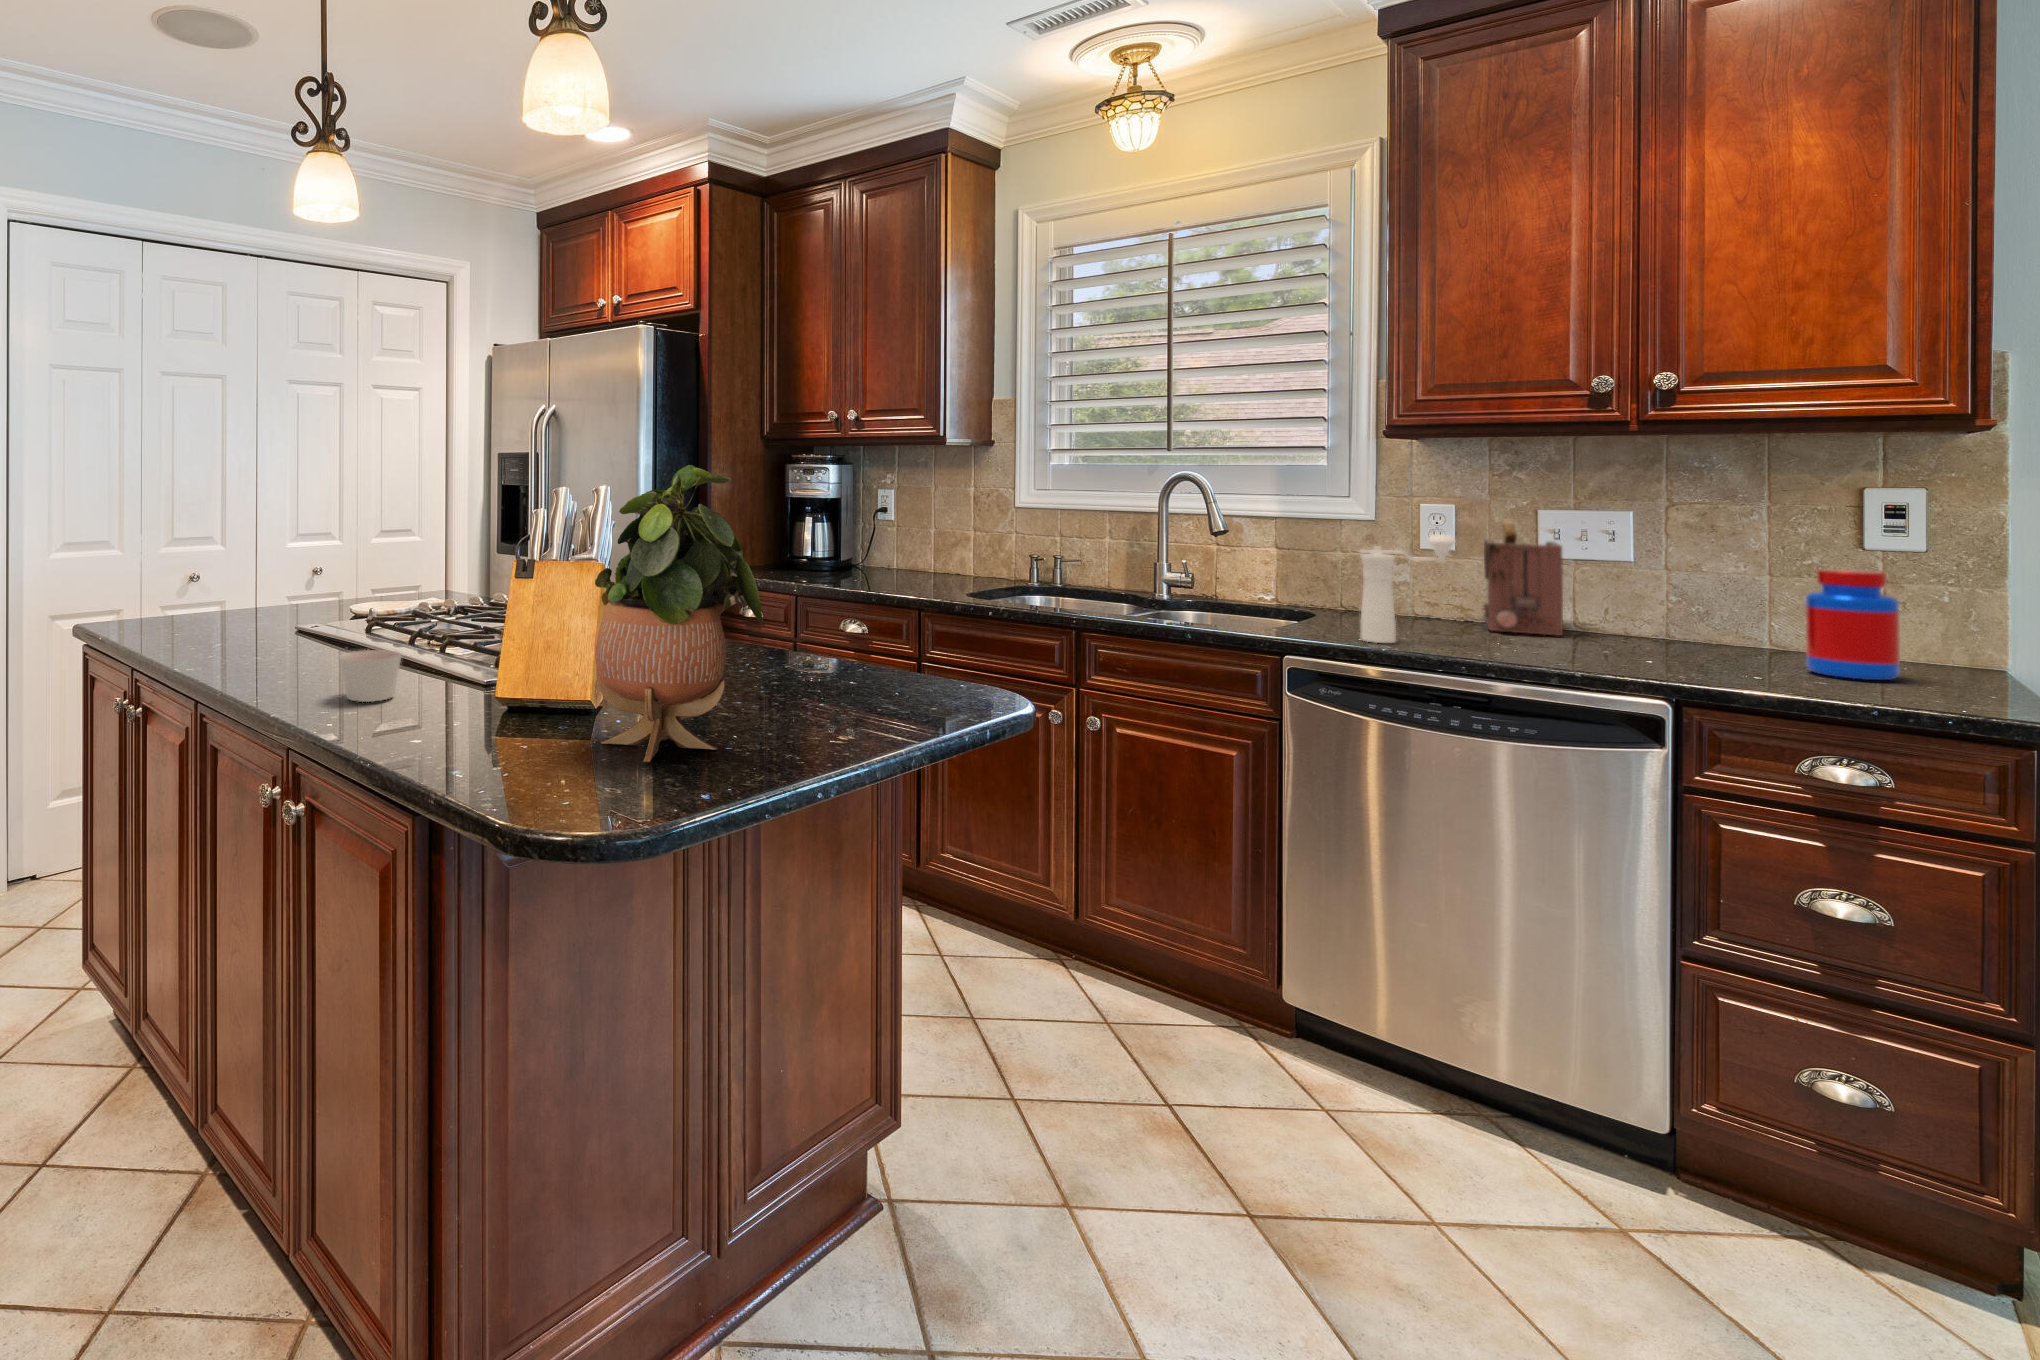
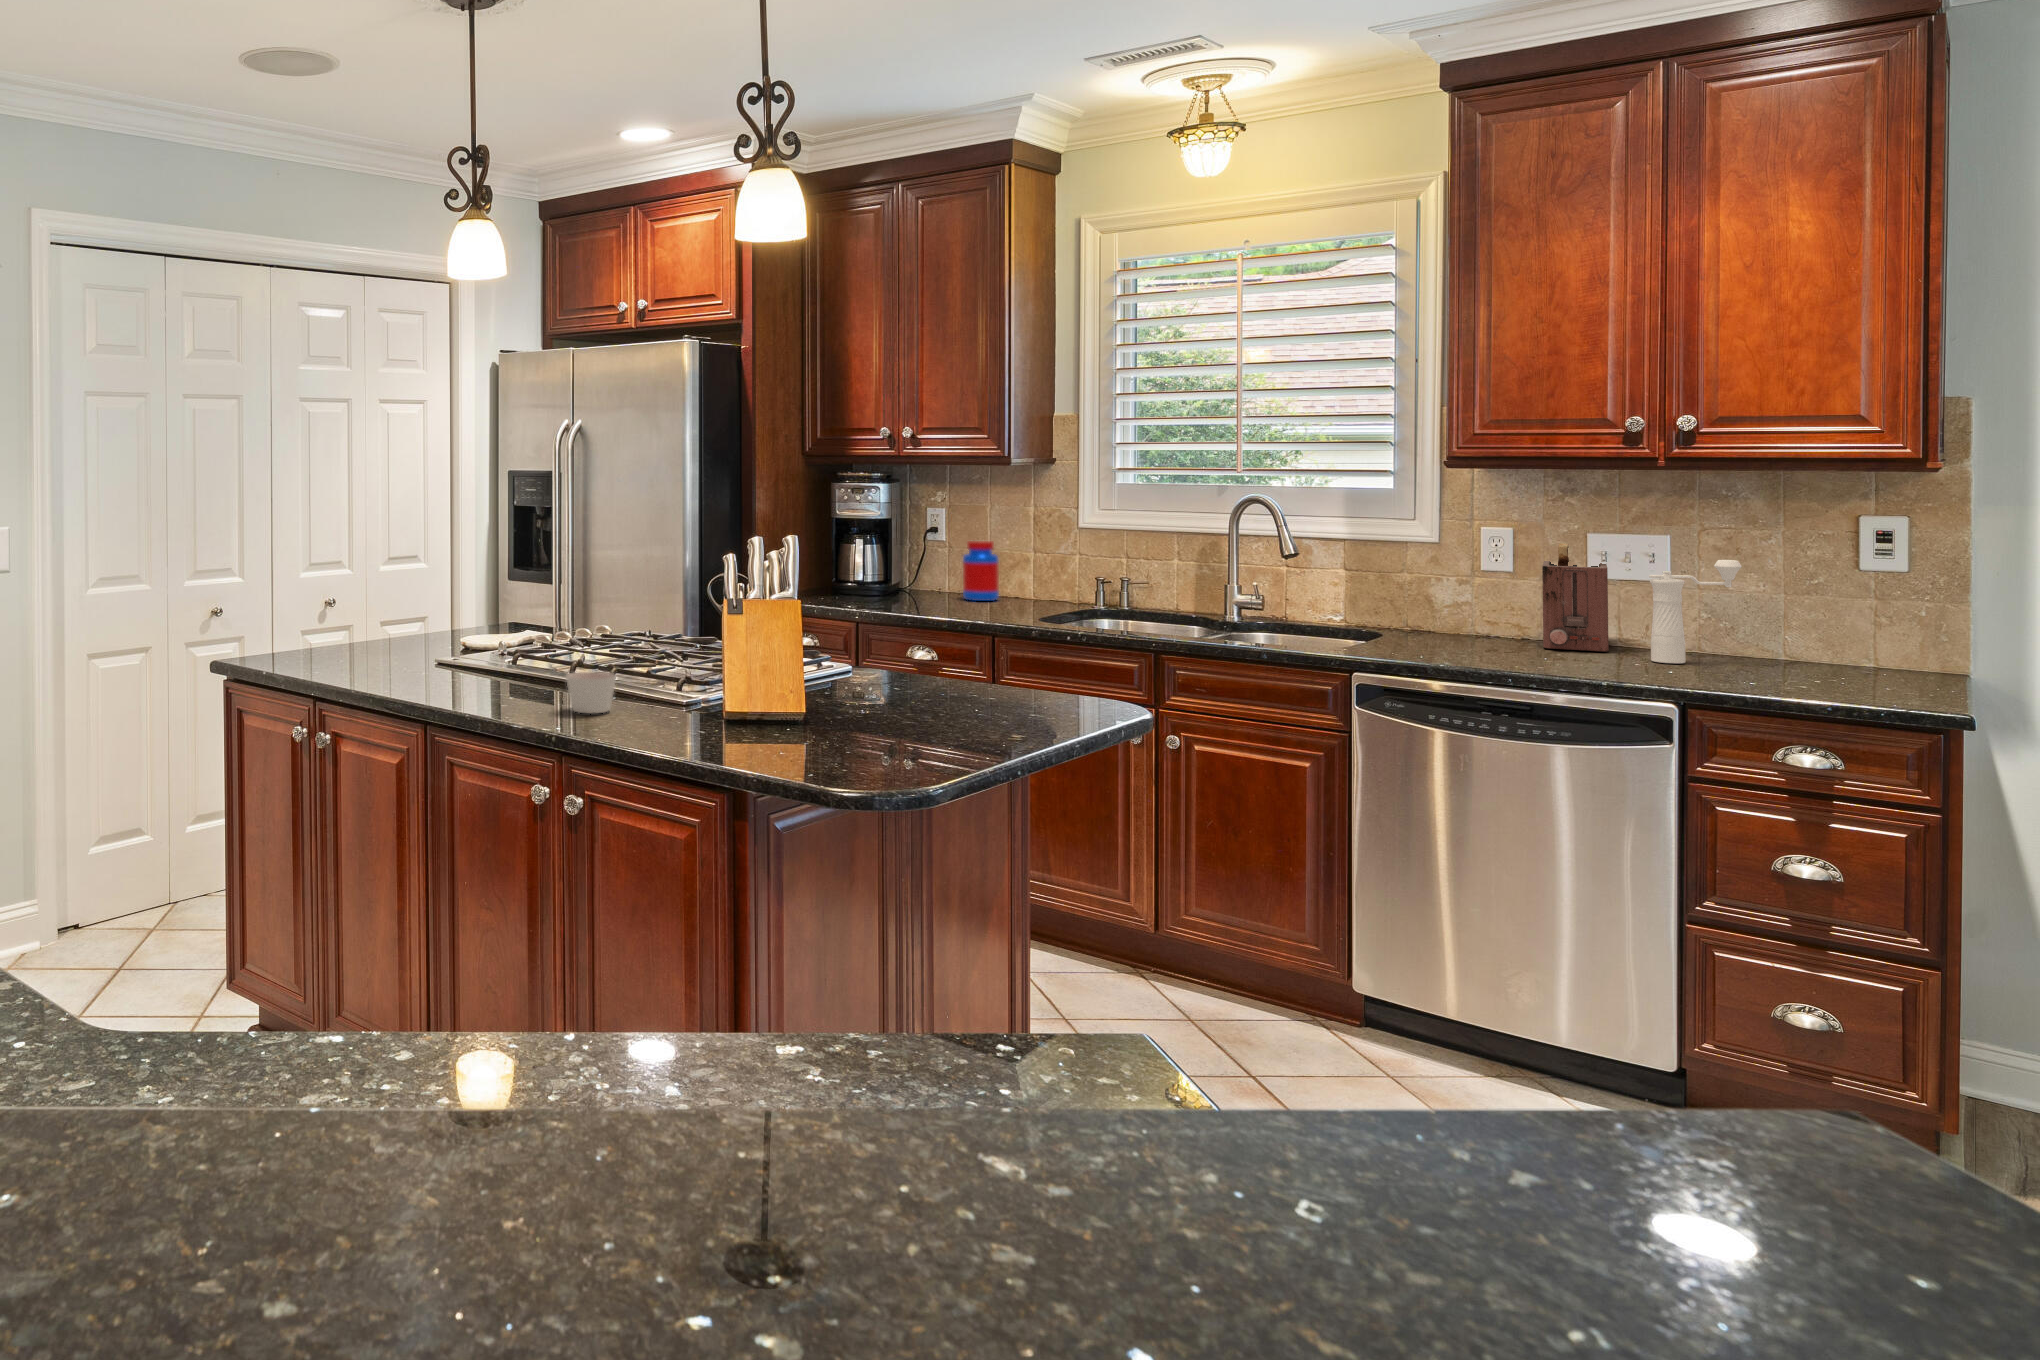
potted plant: present [595,465,763,762] -> none [812,519,948,747]
pepper mill: present [1360,535,1455,643] -> present [1649,560,1742,663]
jar: present [1805,569,1900,680] -> present [963,540,999,601]

